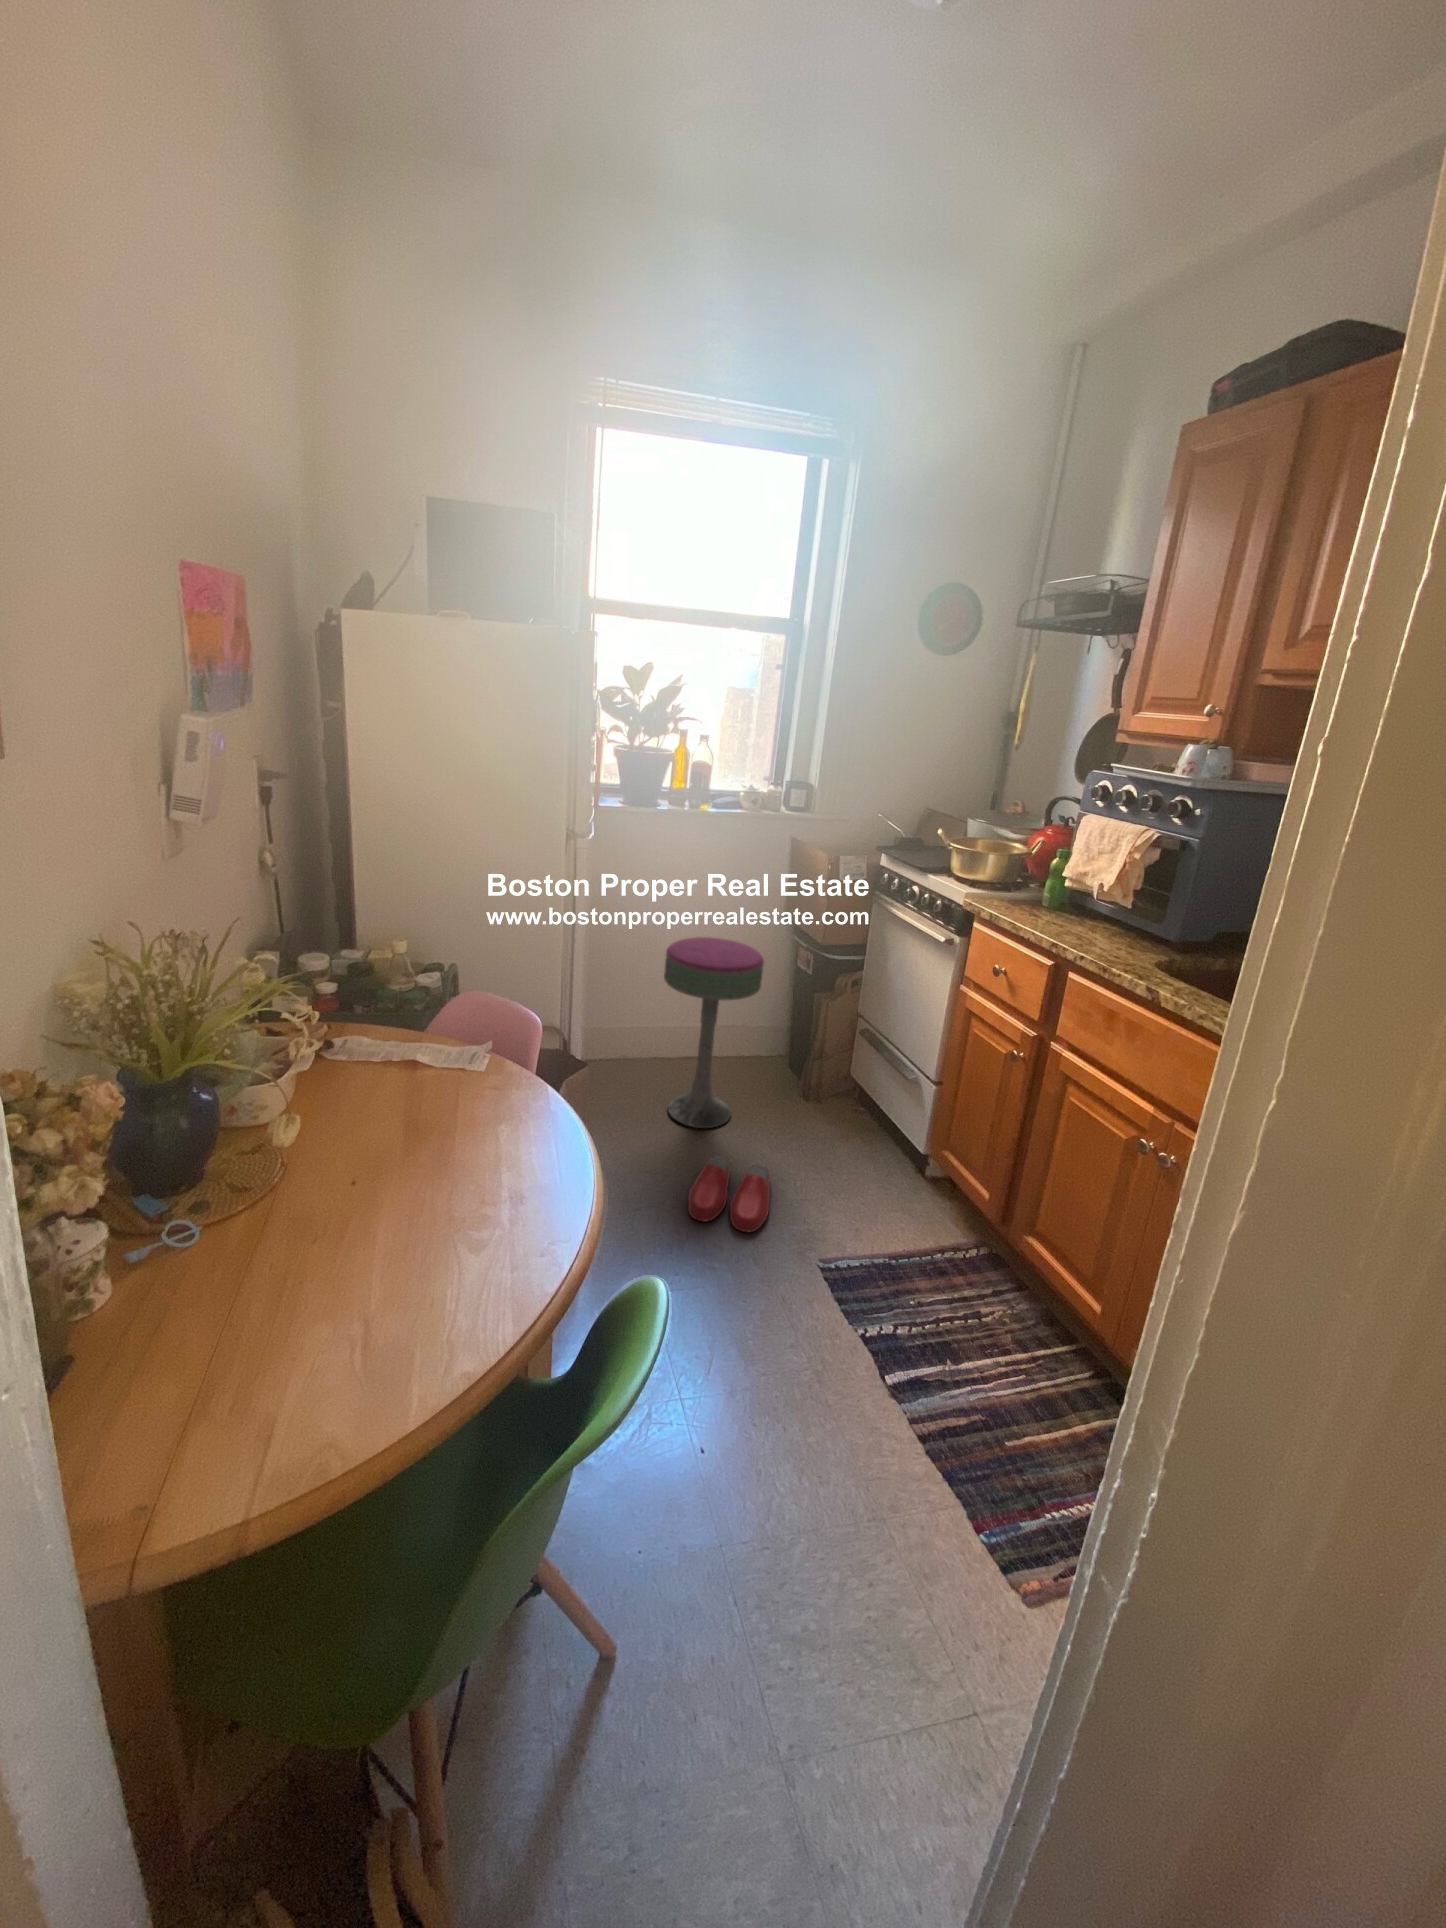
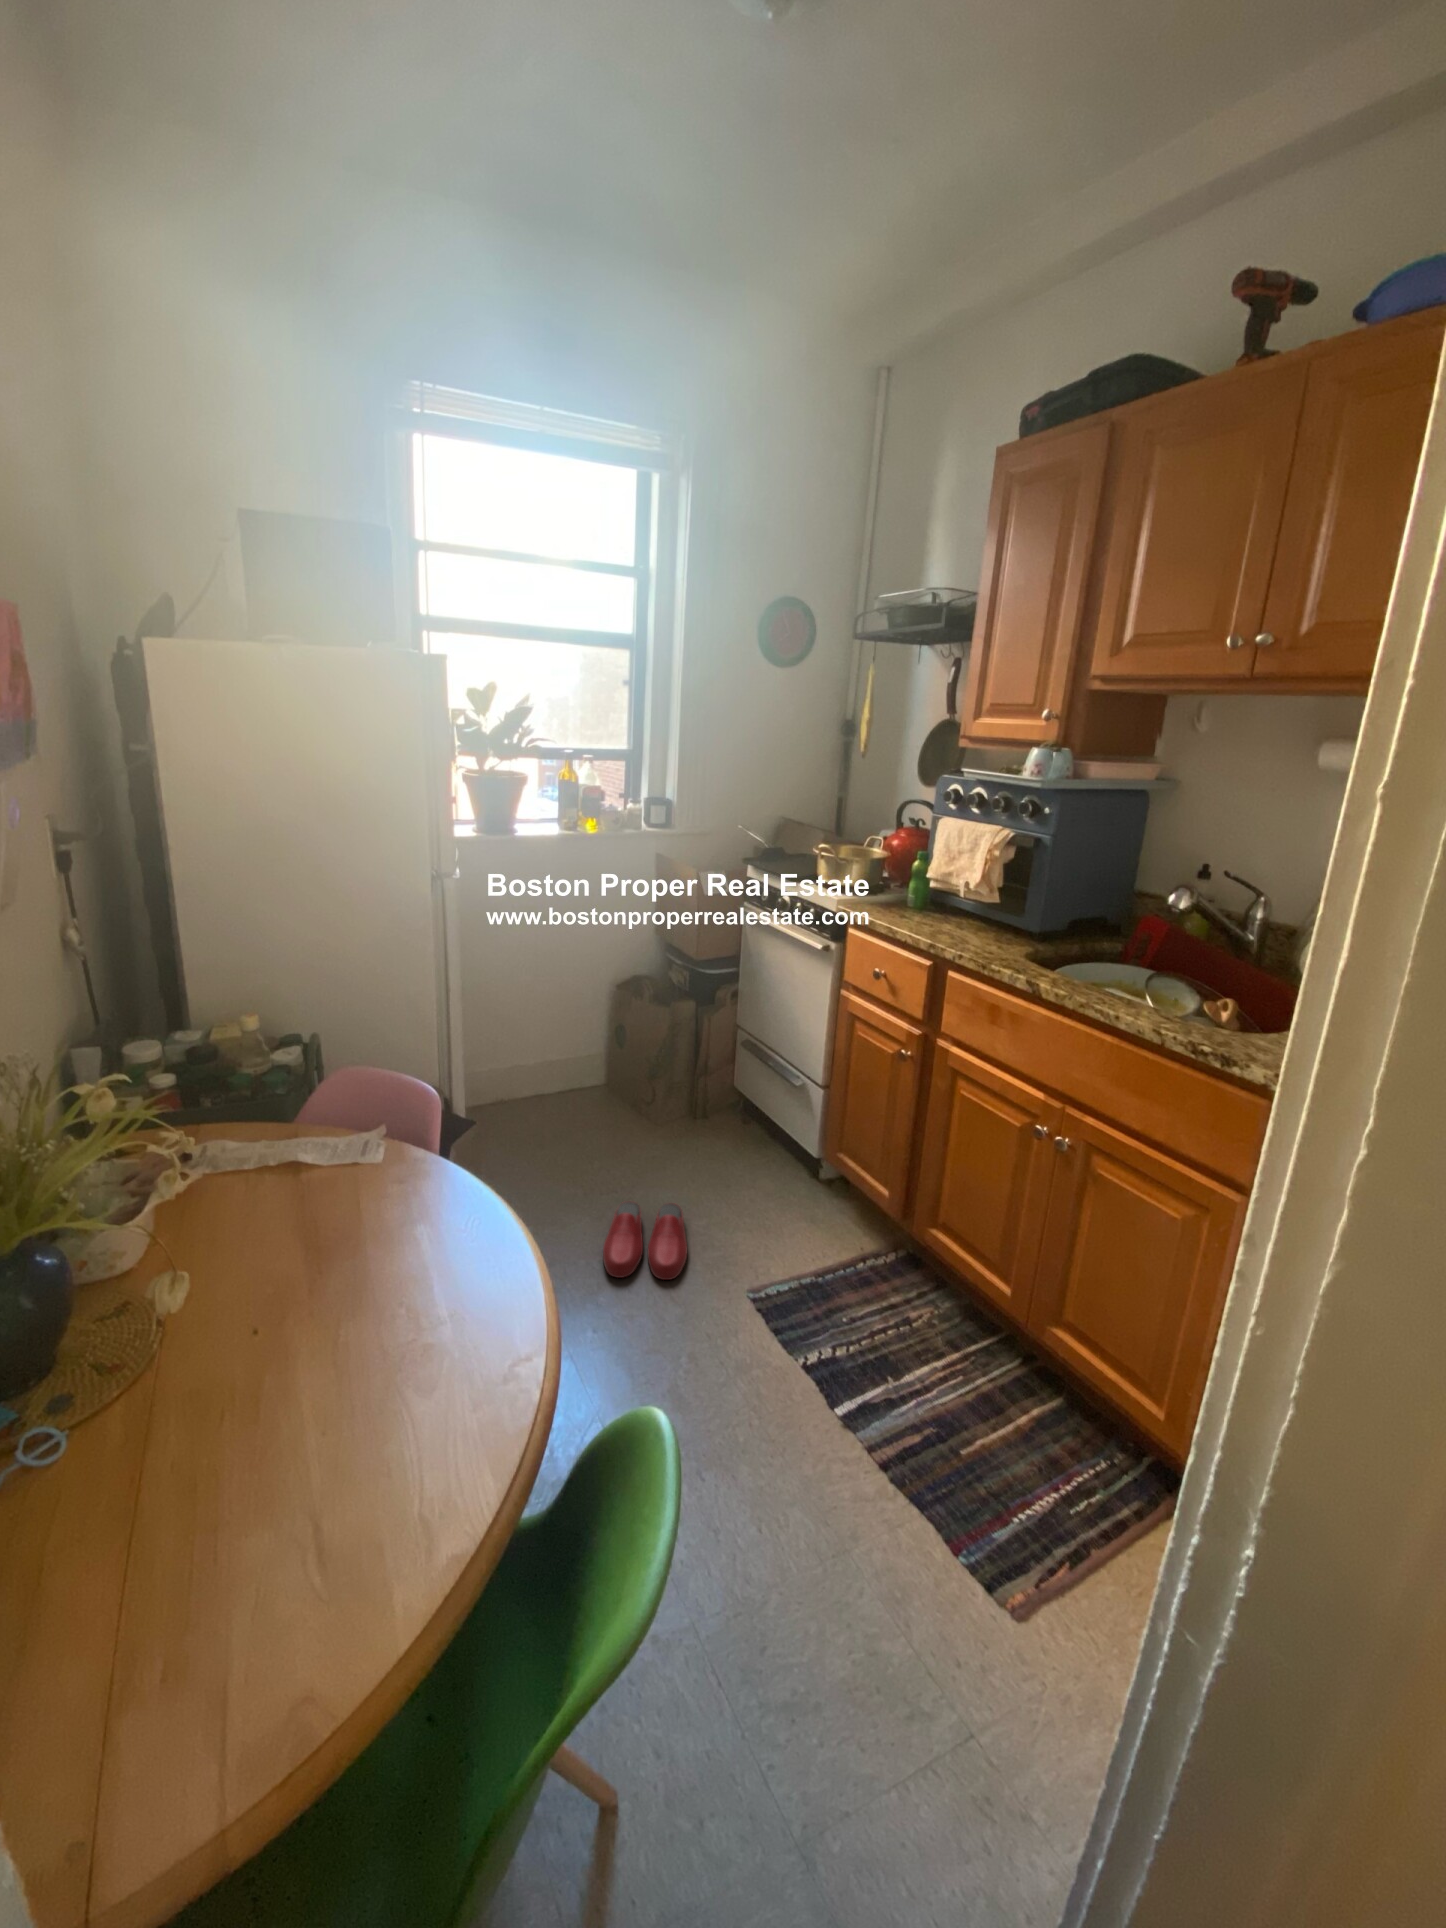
bar stool: present [664,937,764,1128] -> none [546,975,648,1174]

